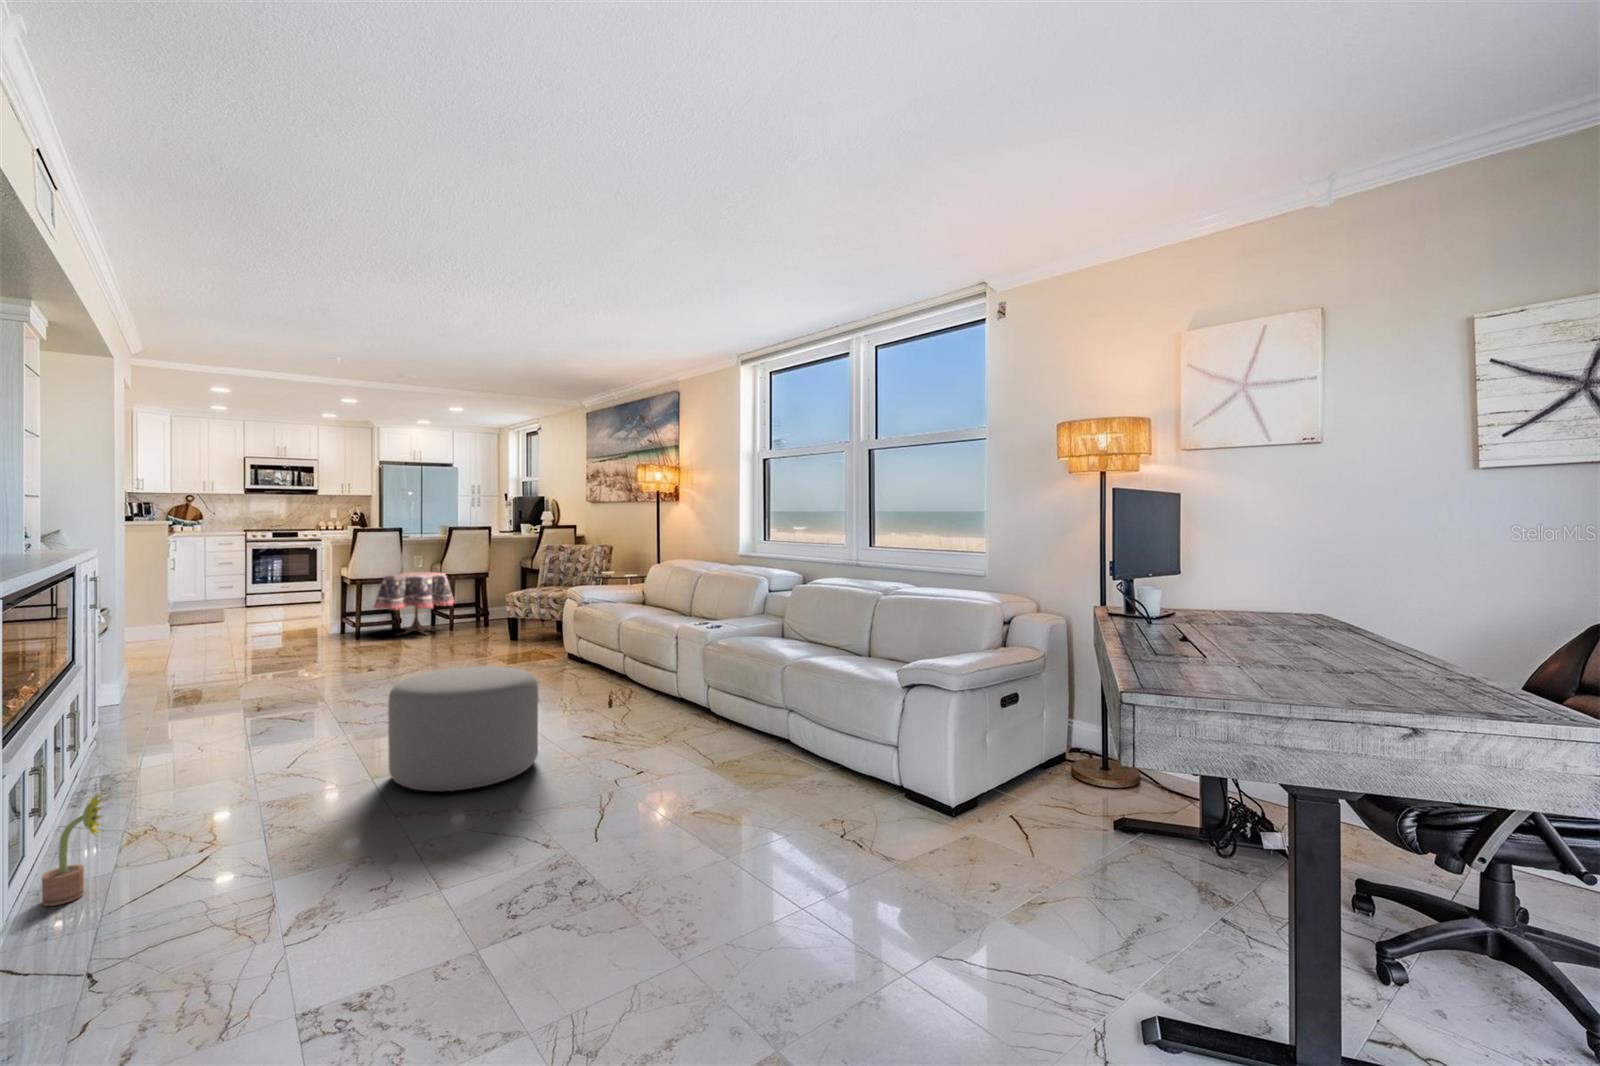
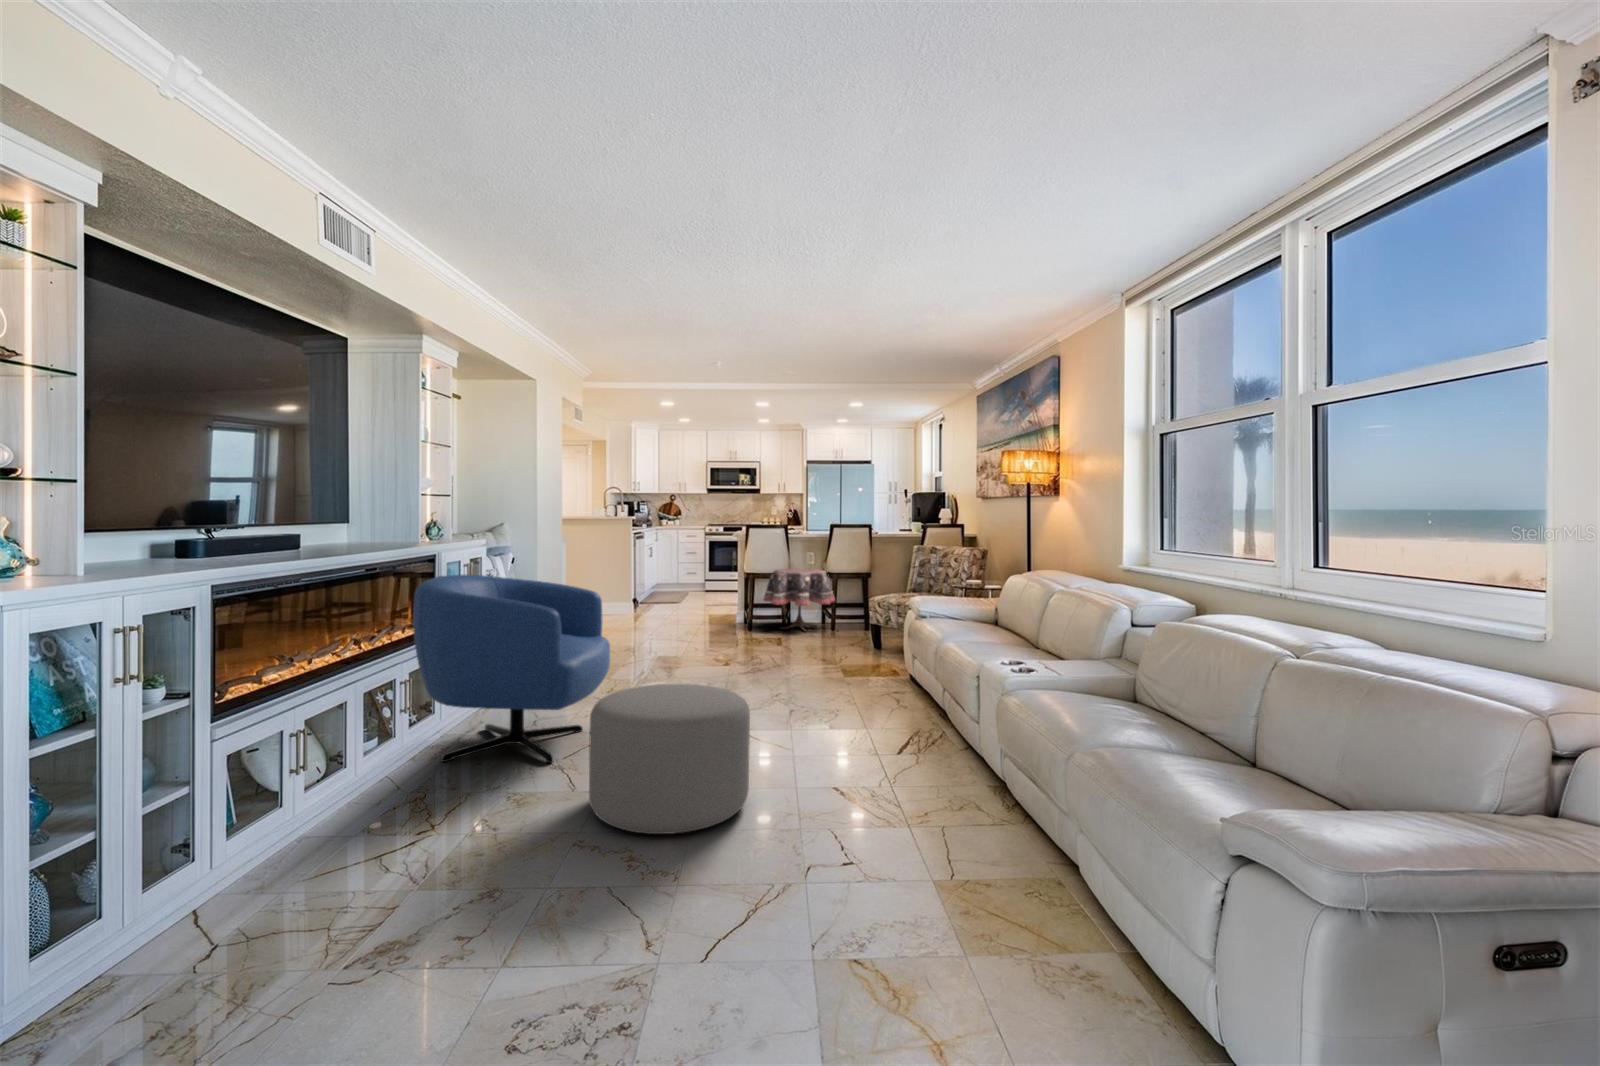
armchair: none [91,590,335,795] -> present [413,575,610,764]
decorative plant: present [42,794,102,906] -> none [257,764,315,862]

